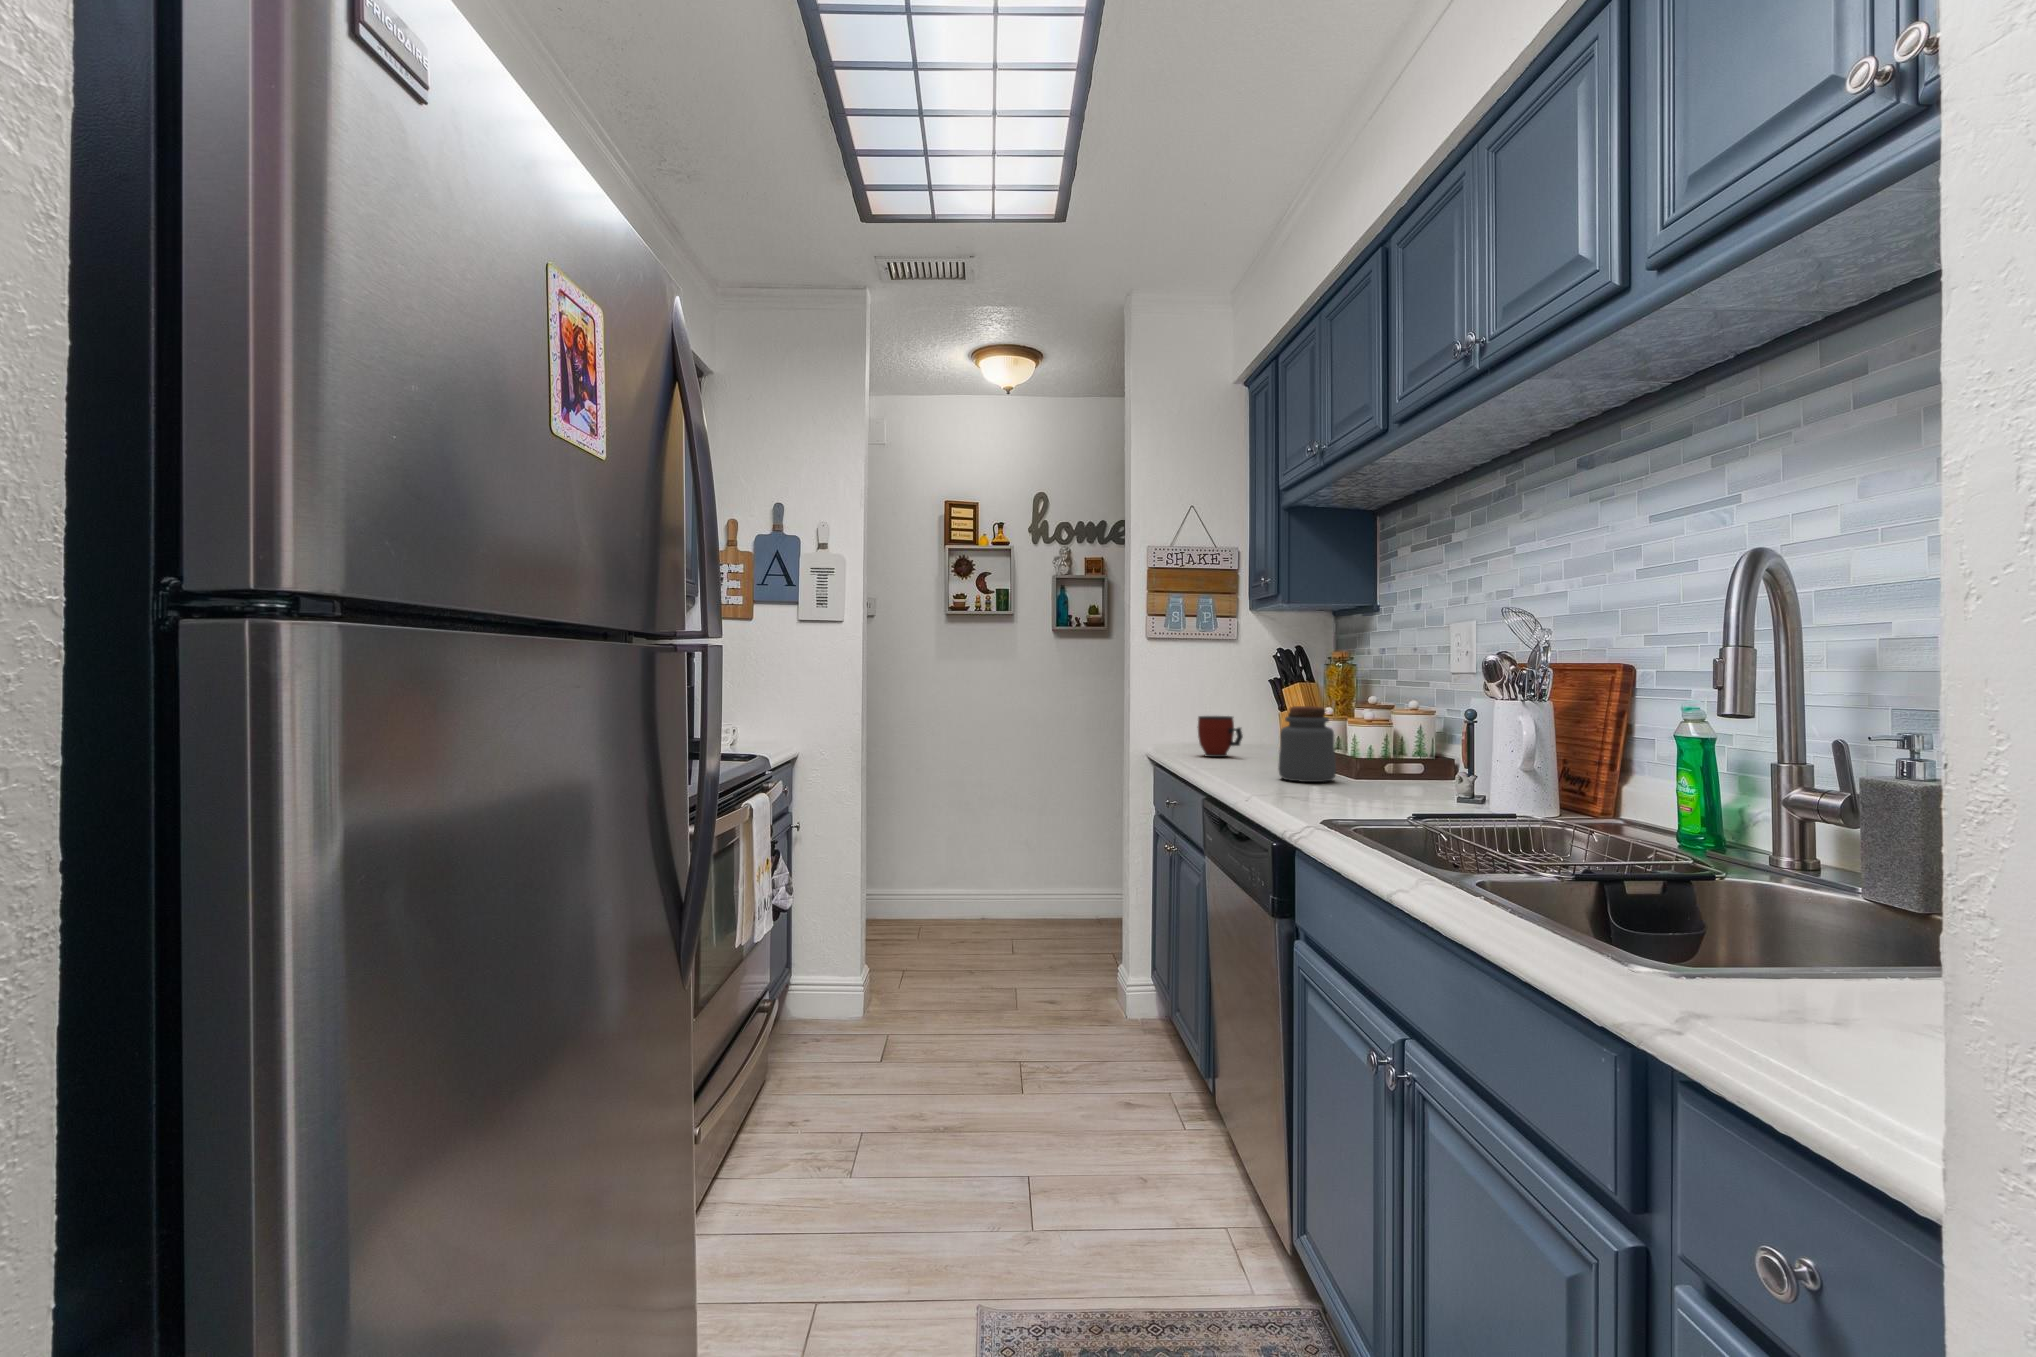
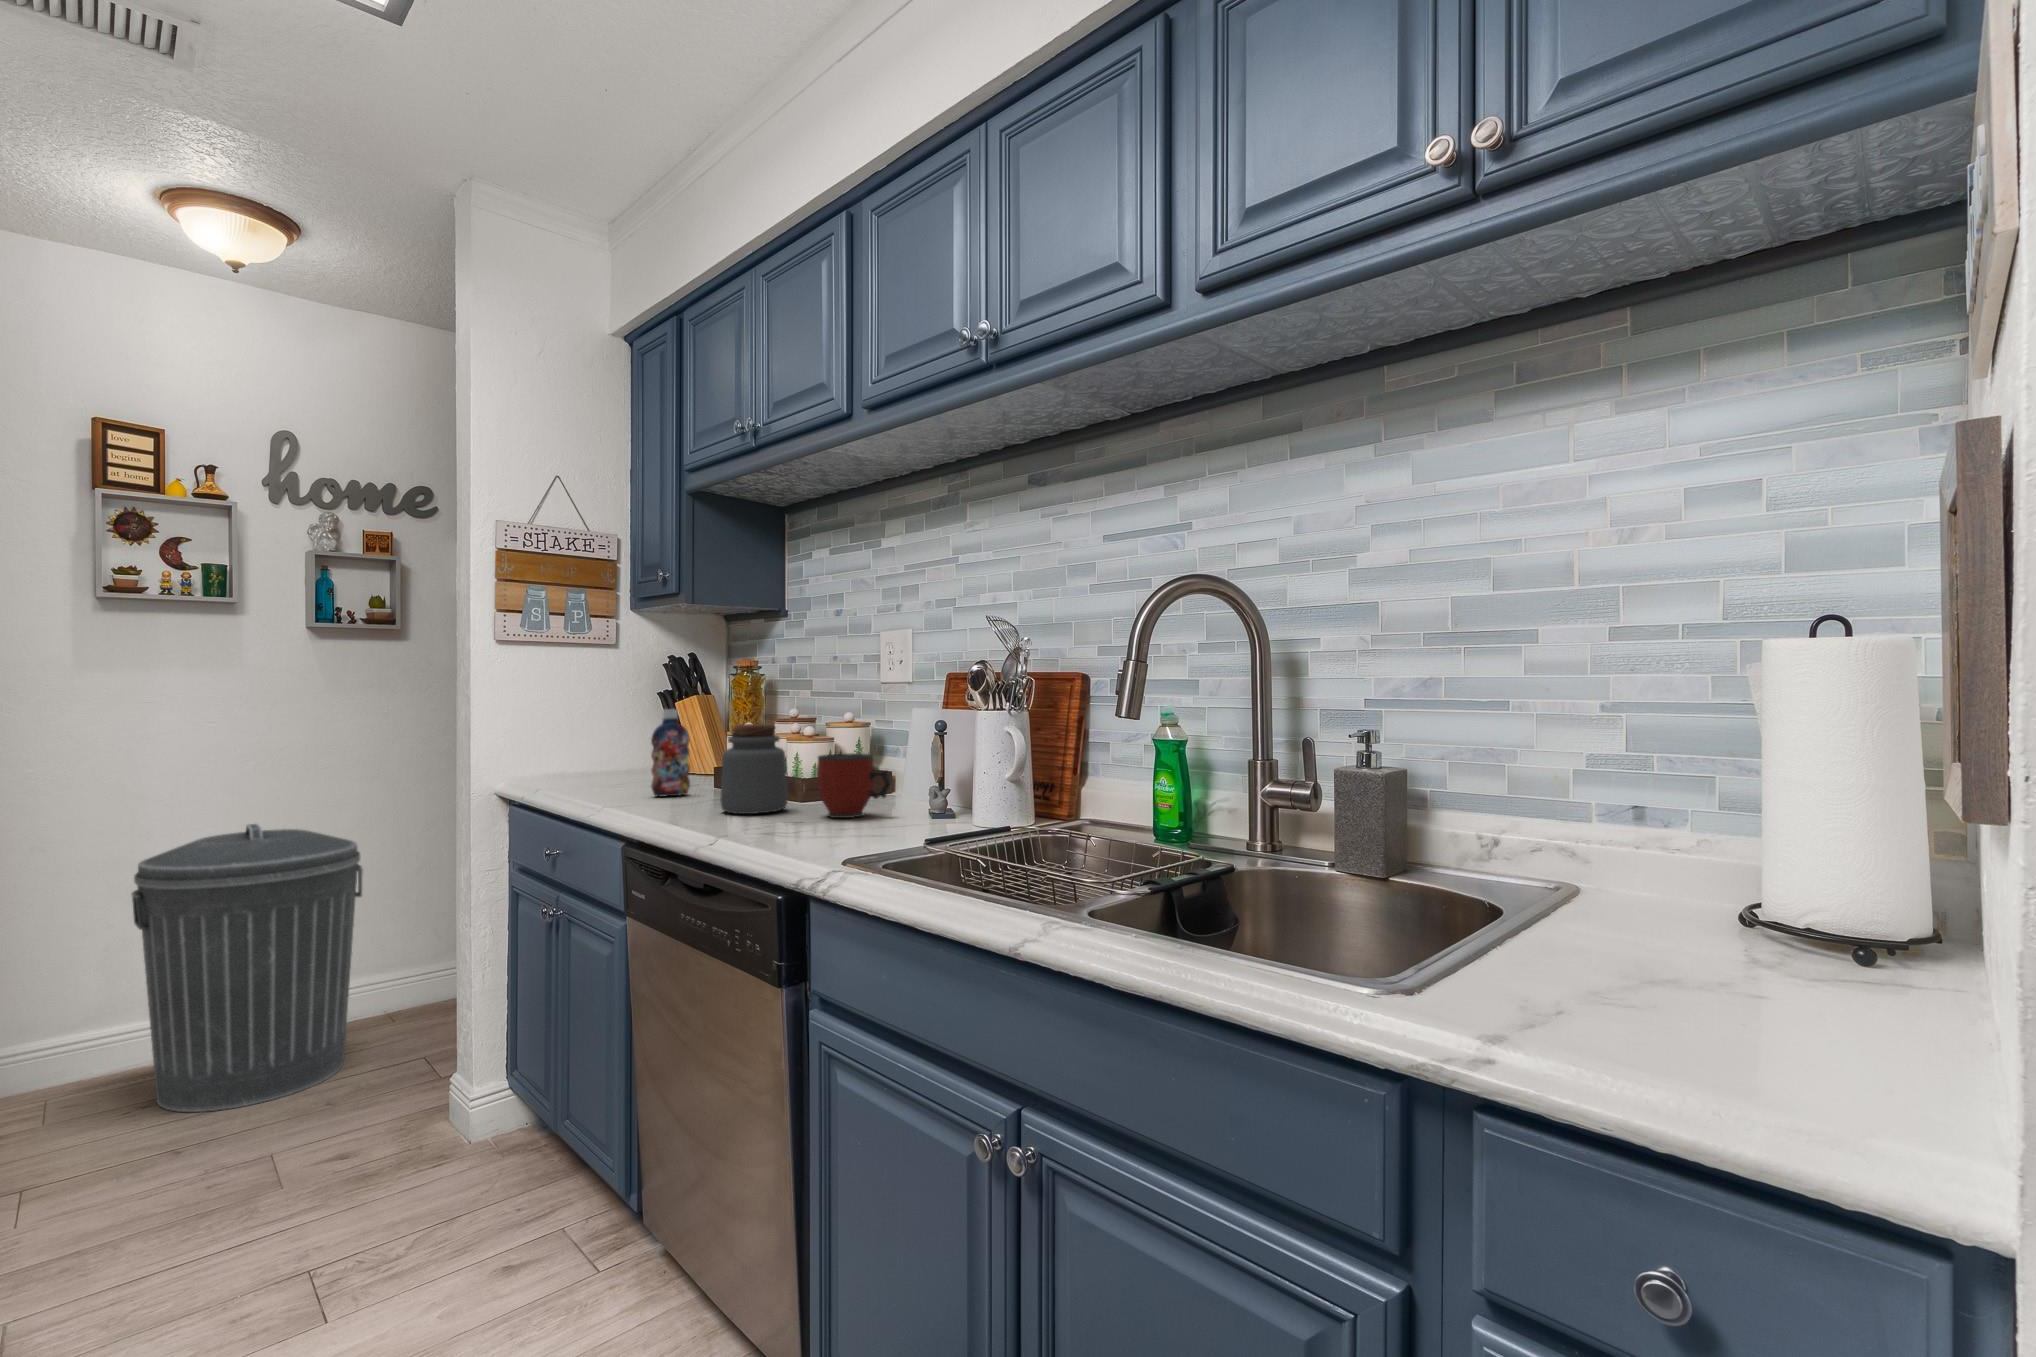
bottle: none [1241,693,1273,764] -> present [651,709,690,797]
mug: present [1198,716,1243,757] -> present [817,753,891,818]
trash can: none [959,763,1080,949] -> present [131,824,363,1112]

